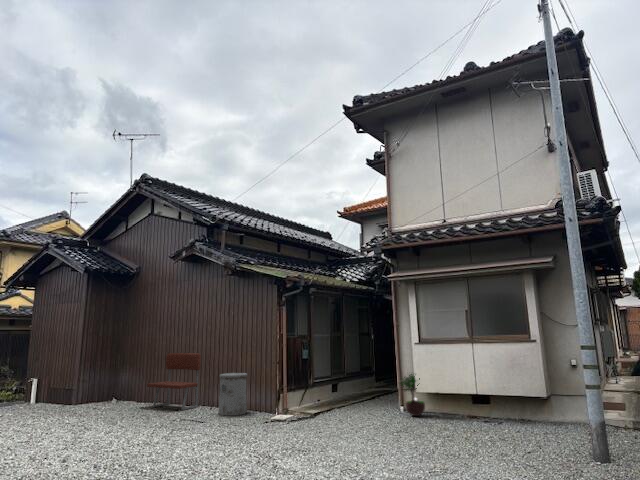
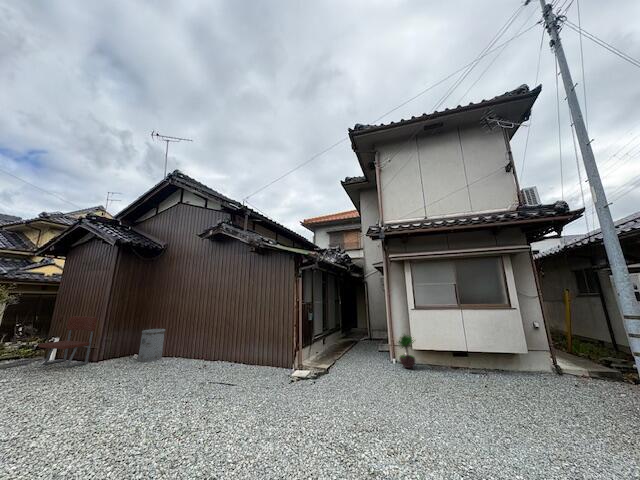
bench: present [147,353,201,410] -> present [38,316,97,368]
trash can: present [219,373,247,416] -> present [138,329,166,362]

